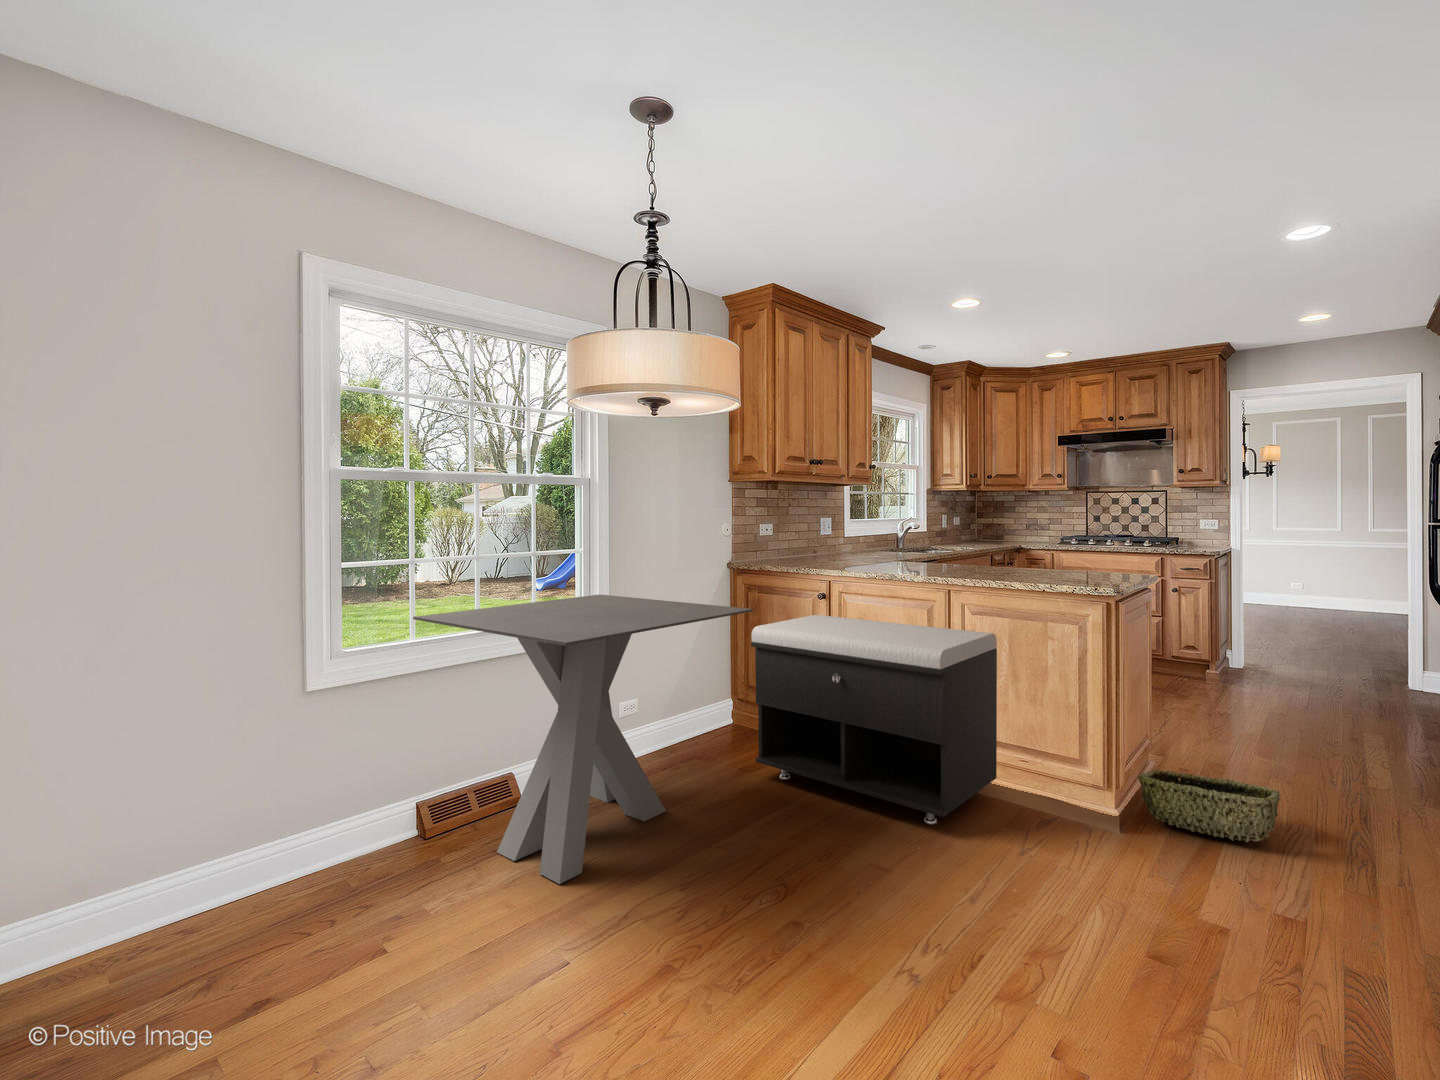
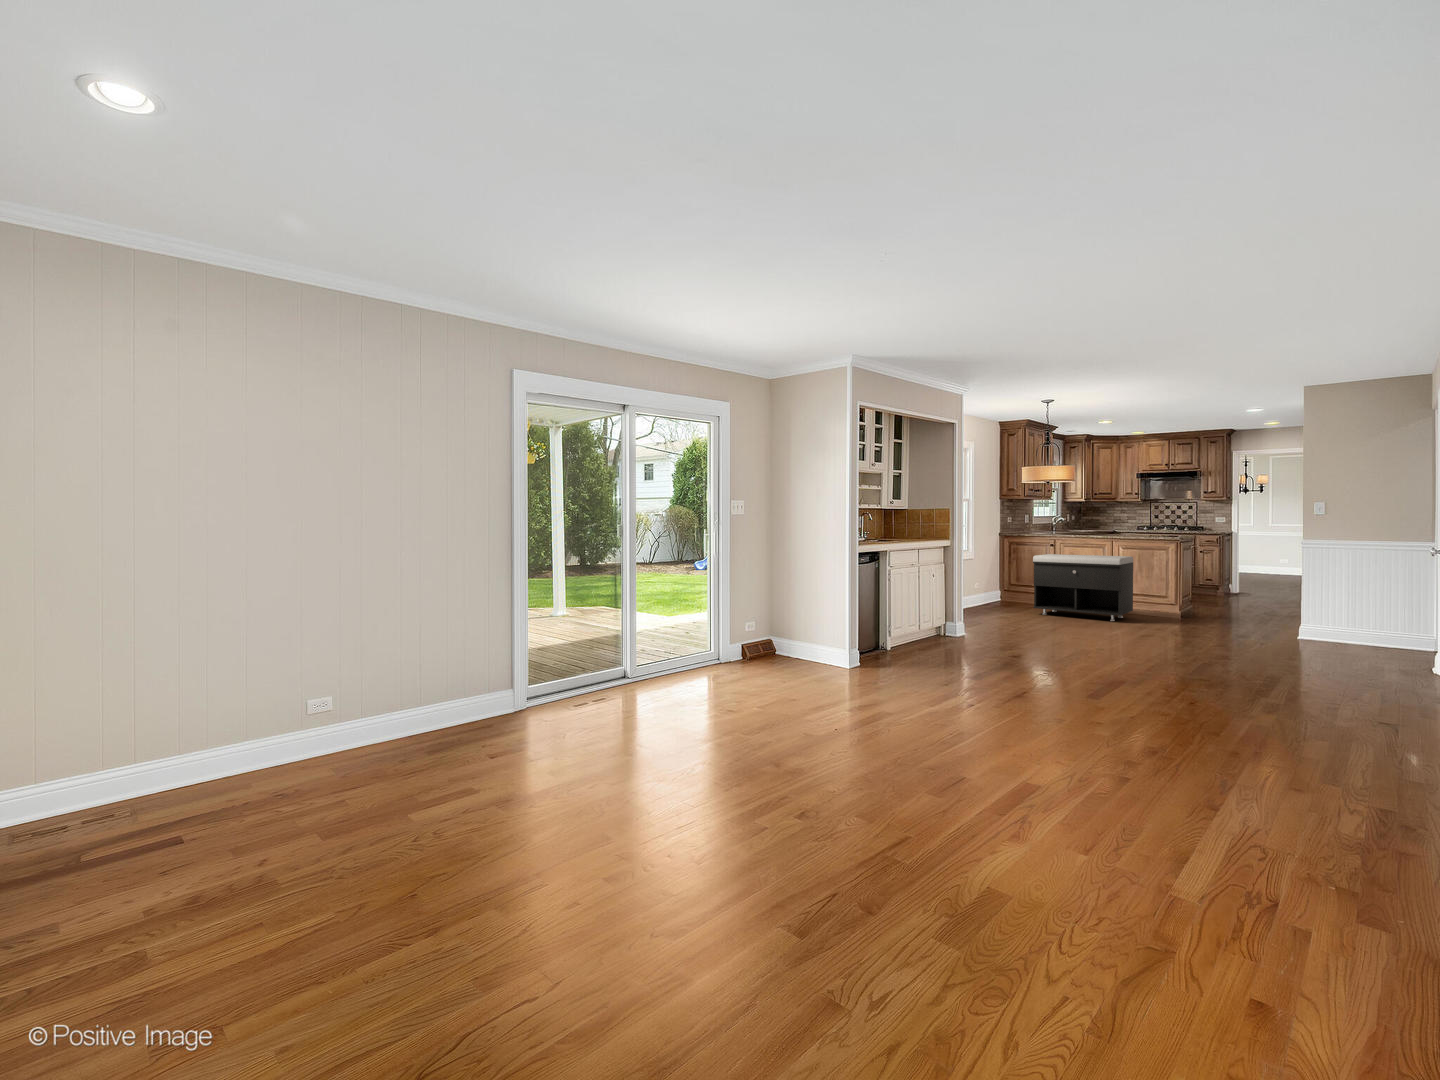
dining table: present [413,594,753,884] -> none [935,544,1049,627]
woven basket: present [1138,770,1280,842] -> none [1189,604,1240,624]

